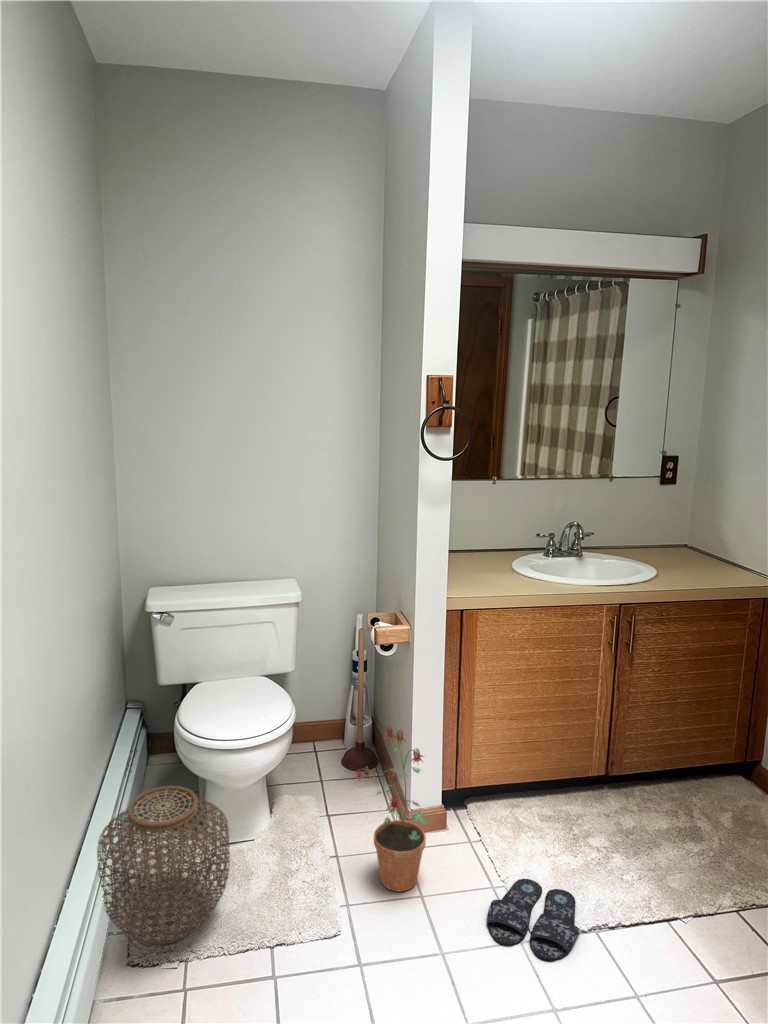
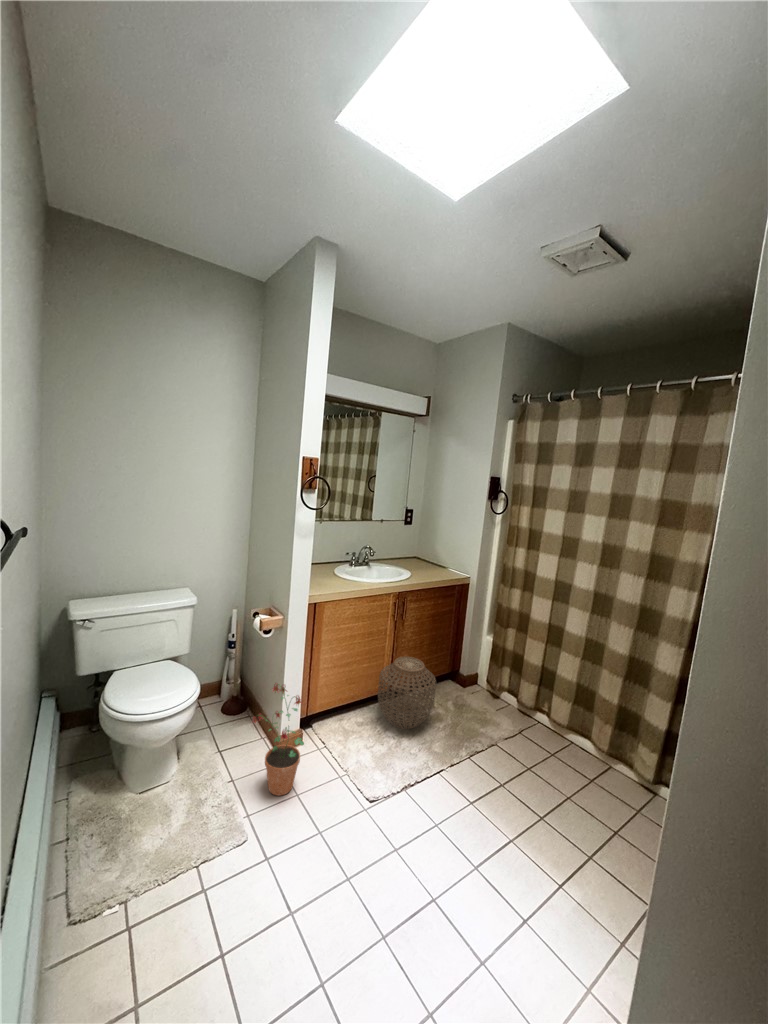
woven basket: present [97,786,230,945] -> present [378,657,436,729]
slippers: present [487,879,580,960] -> none [343,765,397,816]

